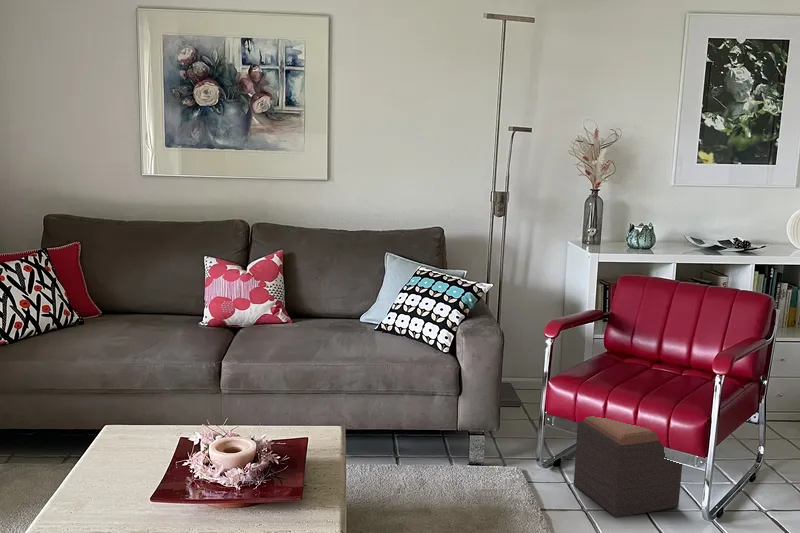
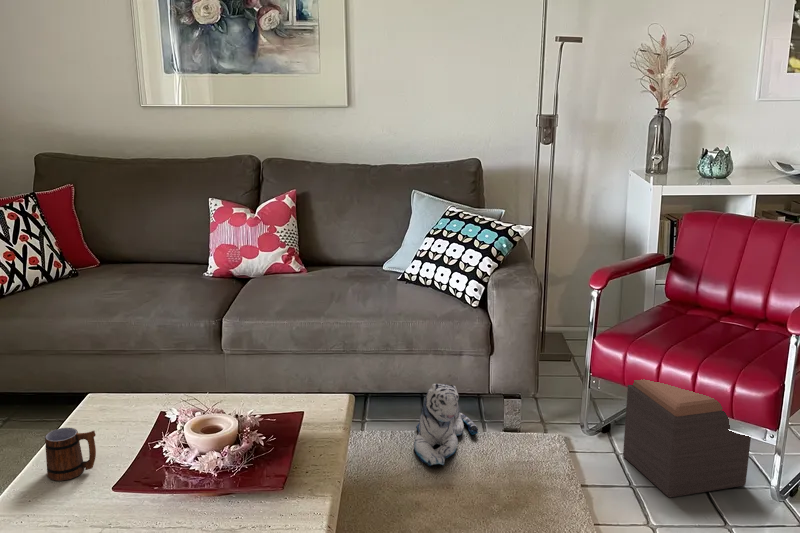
plush toy: none [392,420,447,493] -> present [414,384,478,466]
mug: none [84,448,130,496] -> present [45,428,96,481]

